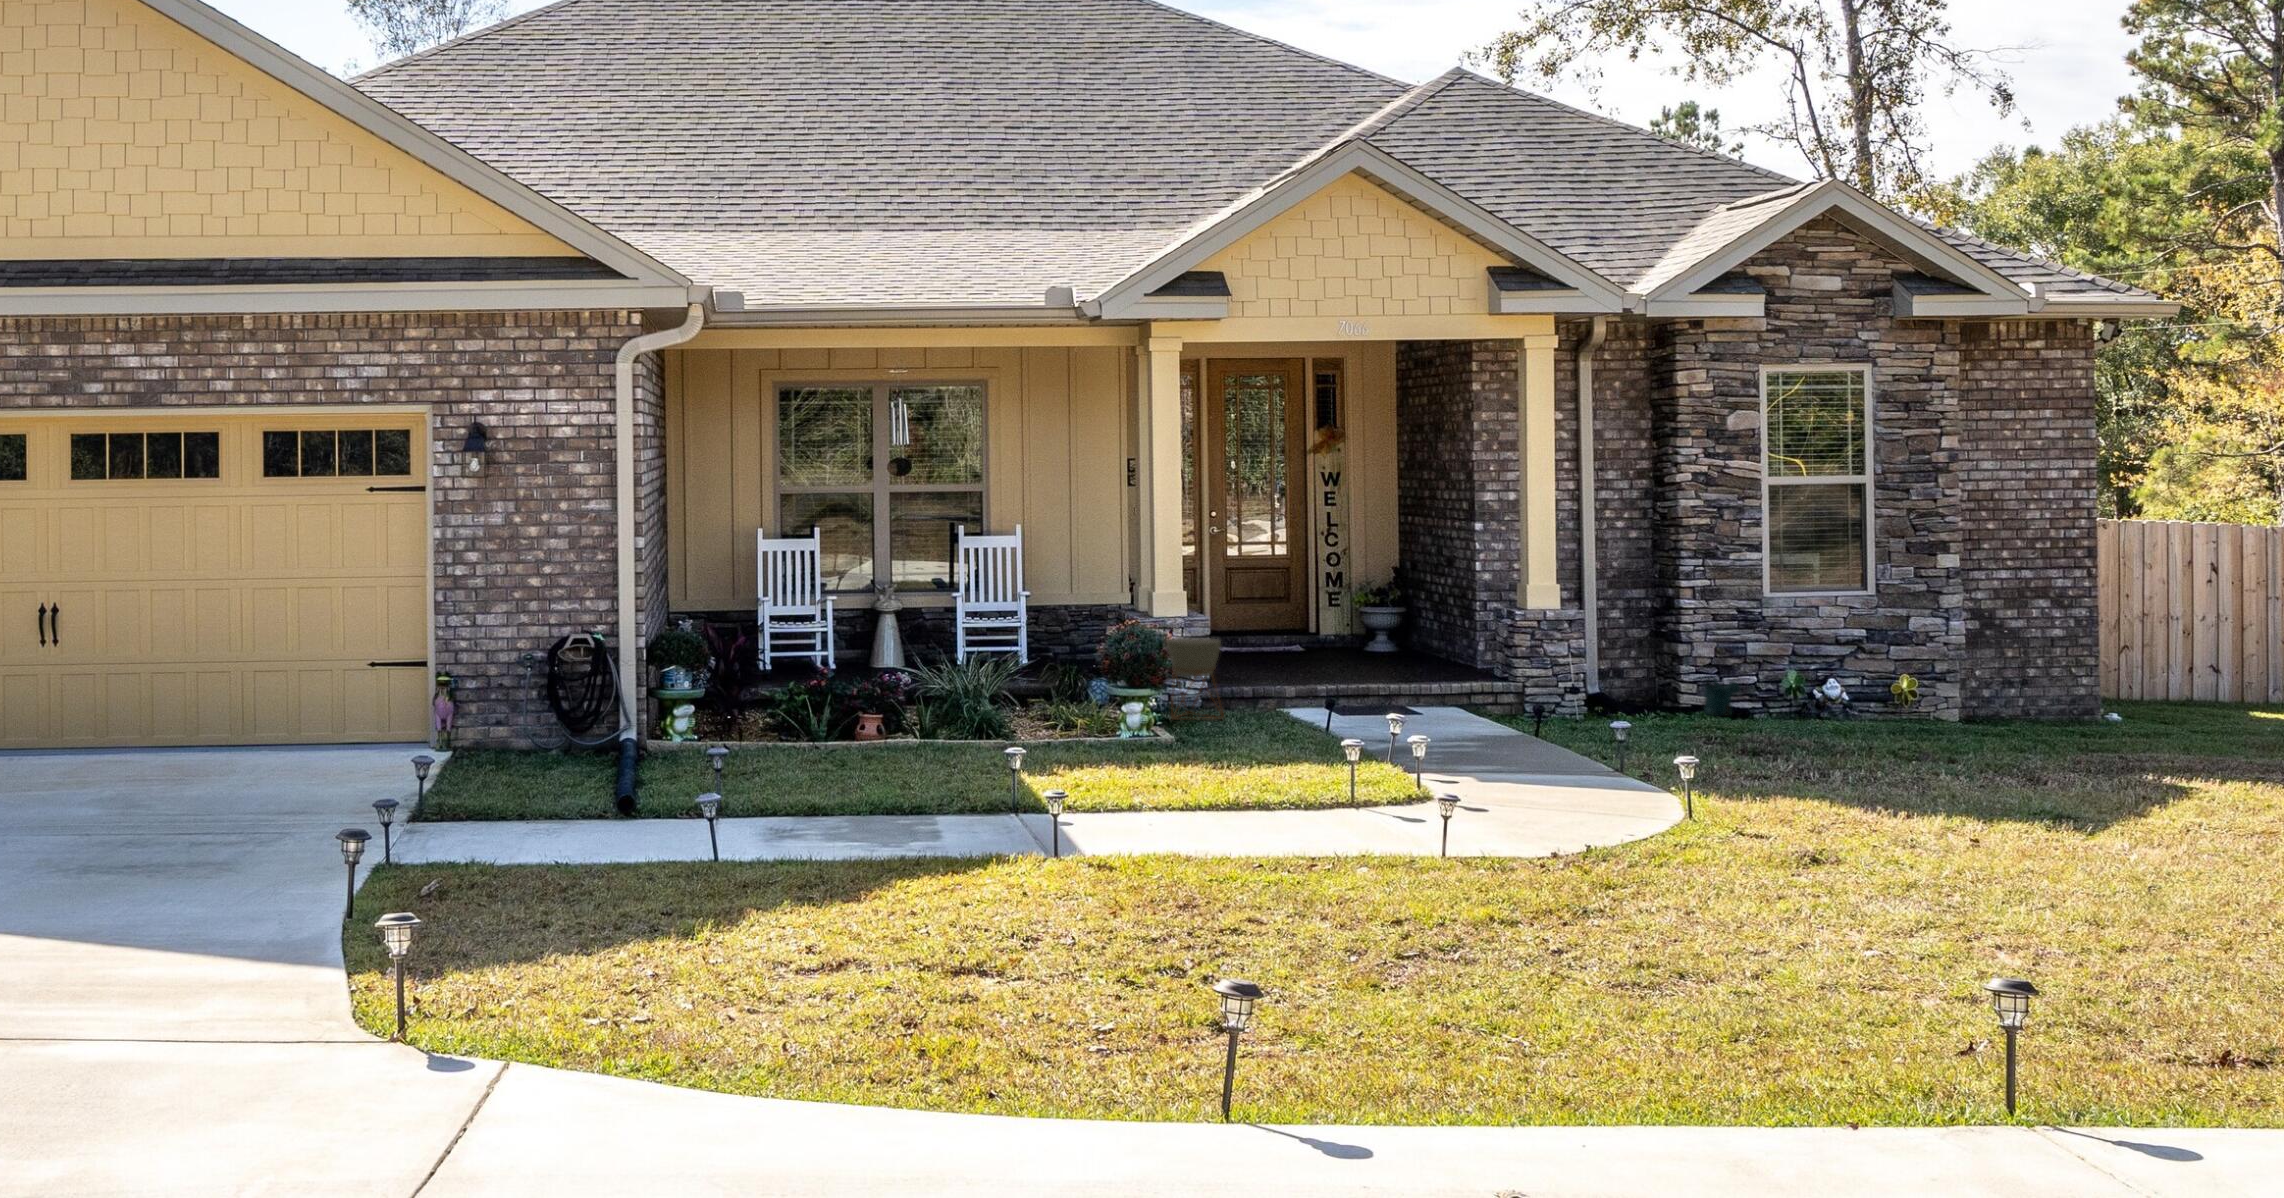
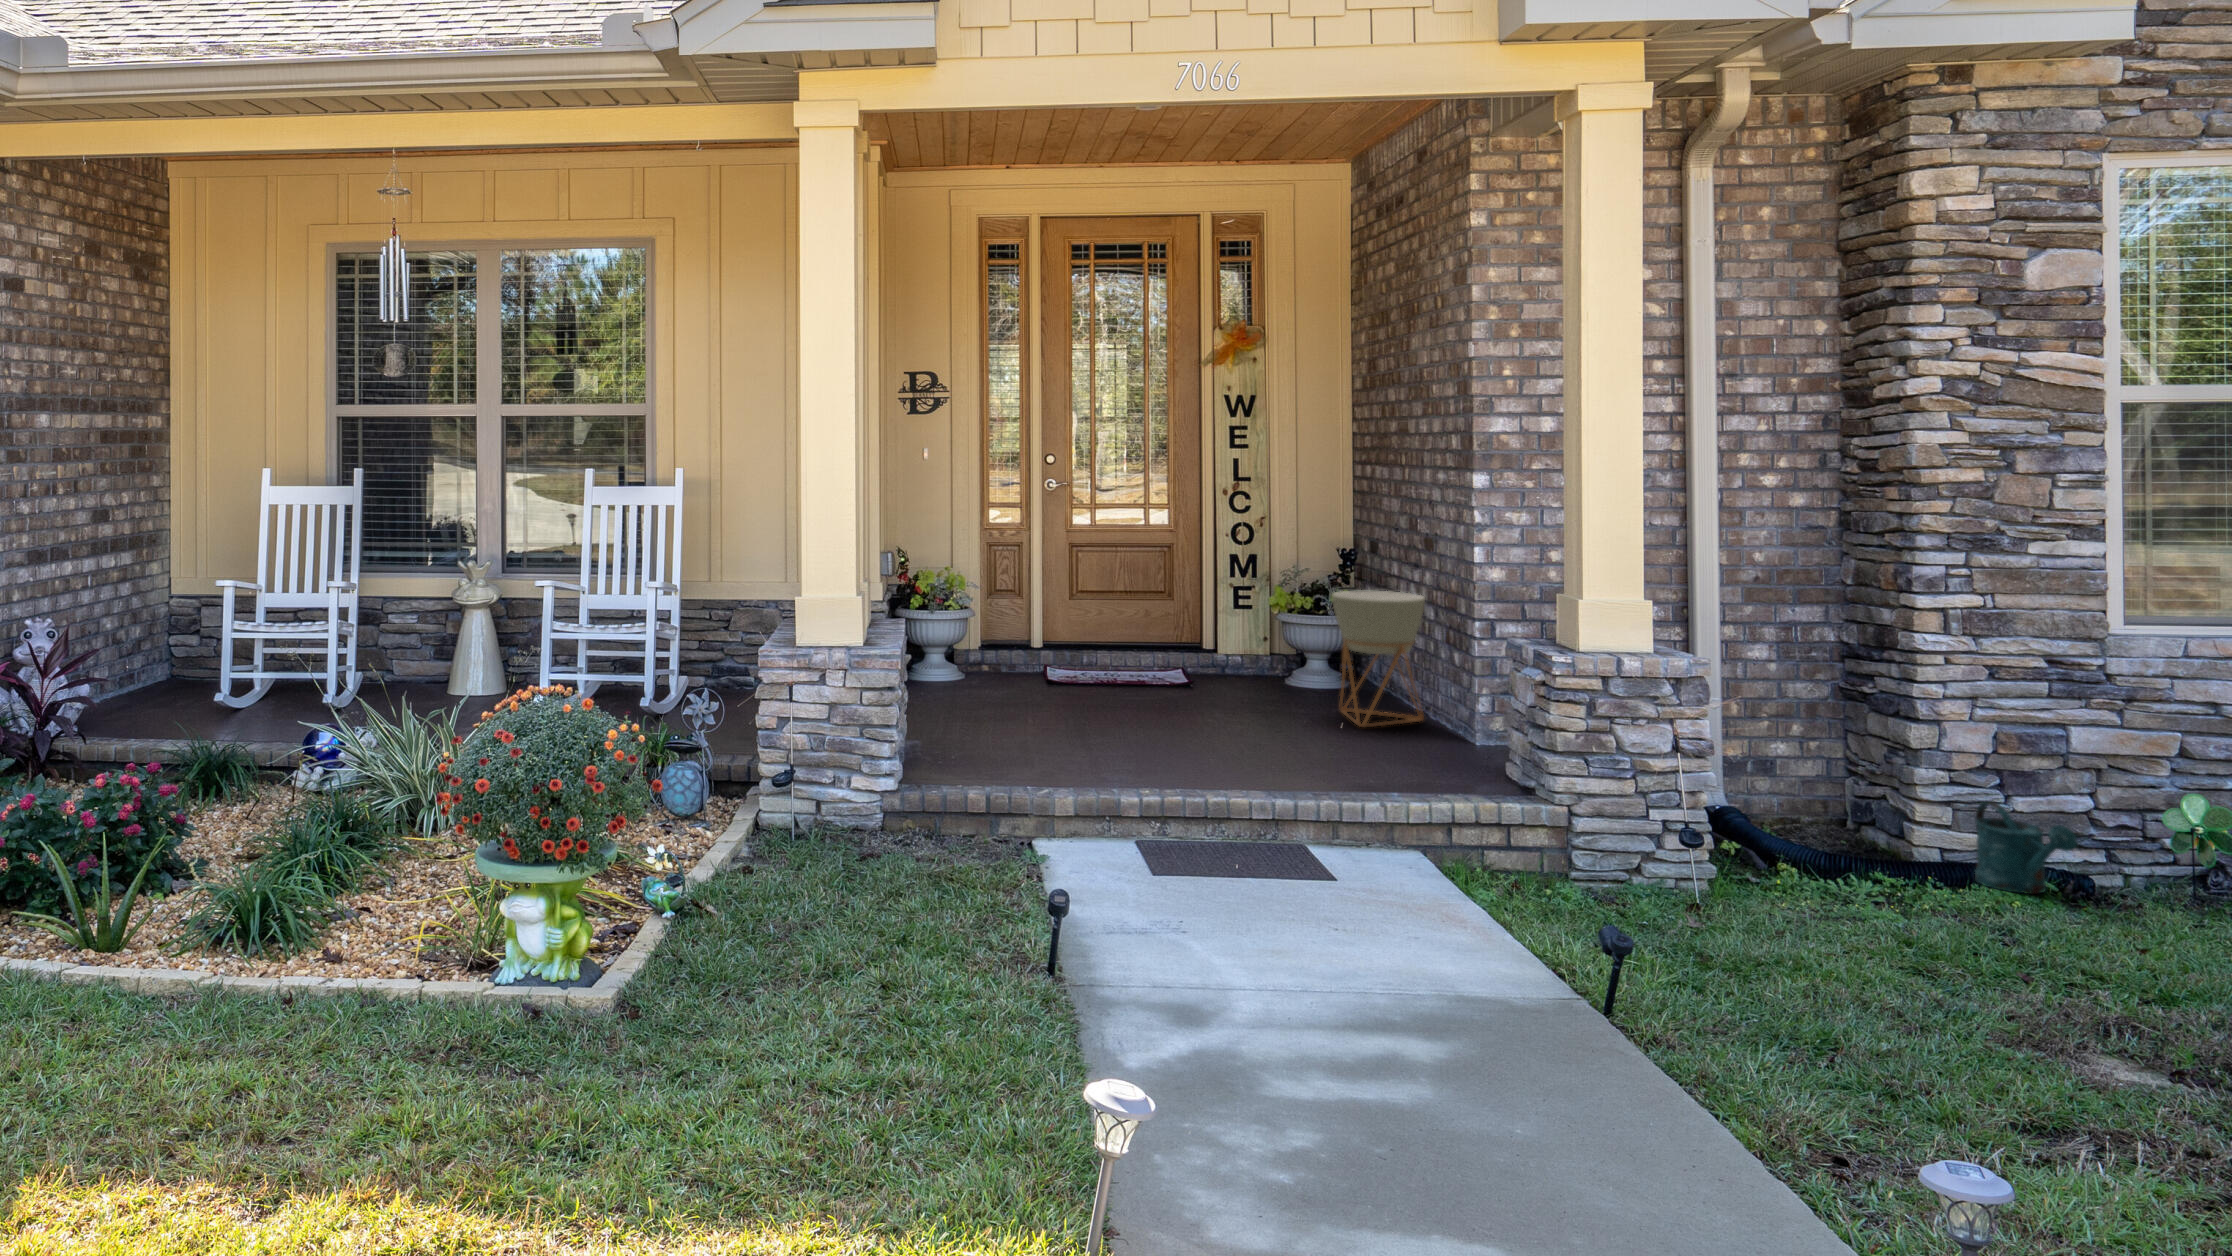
planter: present [1167,638,1224,720] -> present [1332,591,1425,727]

